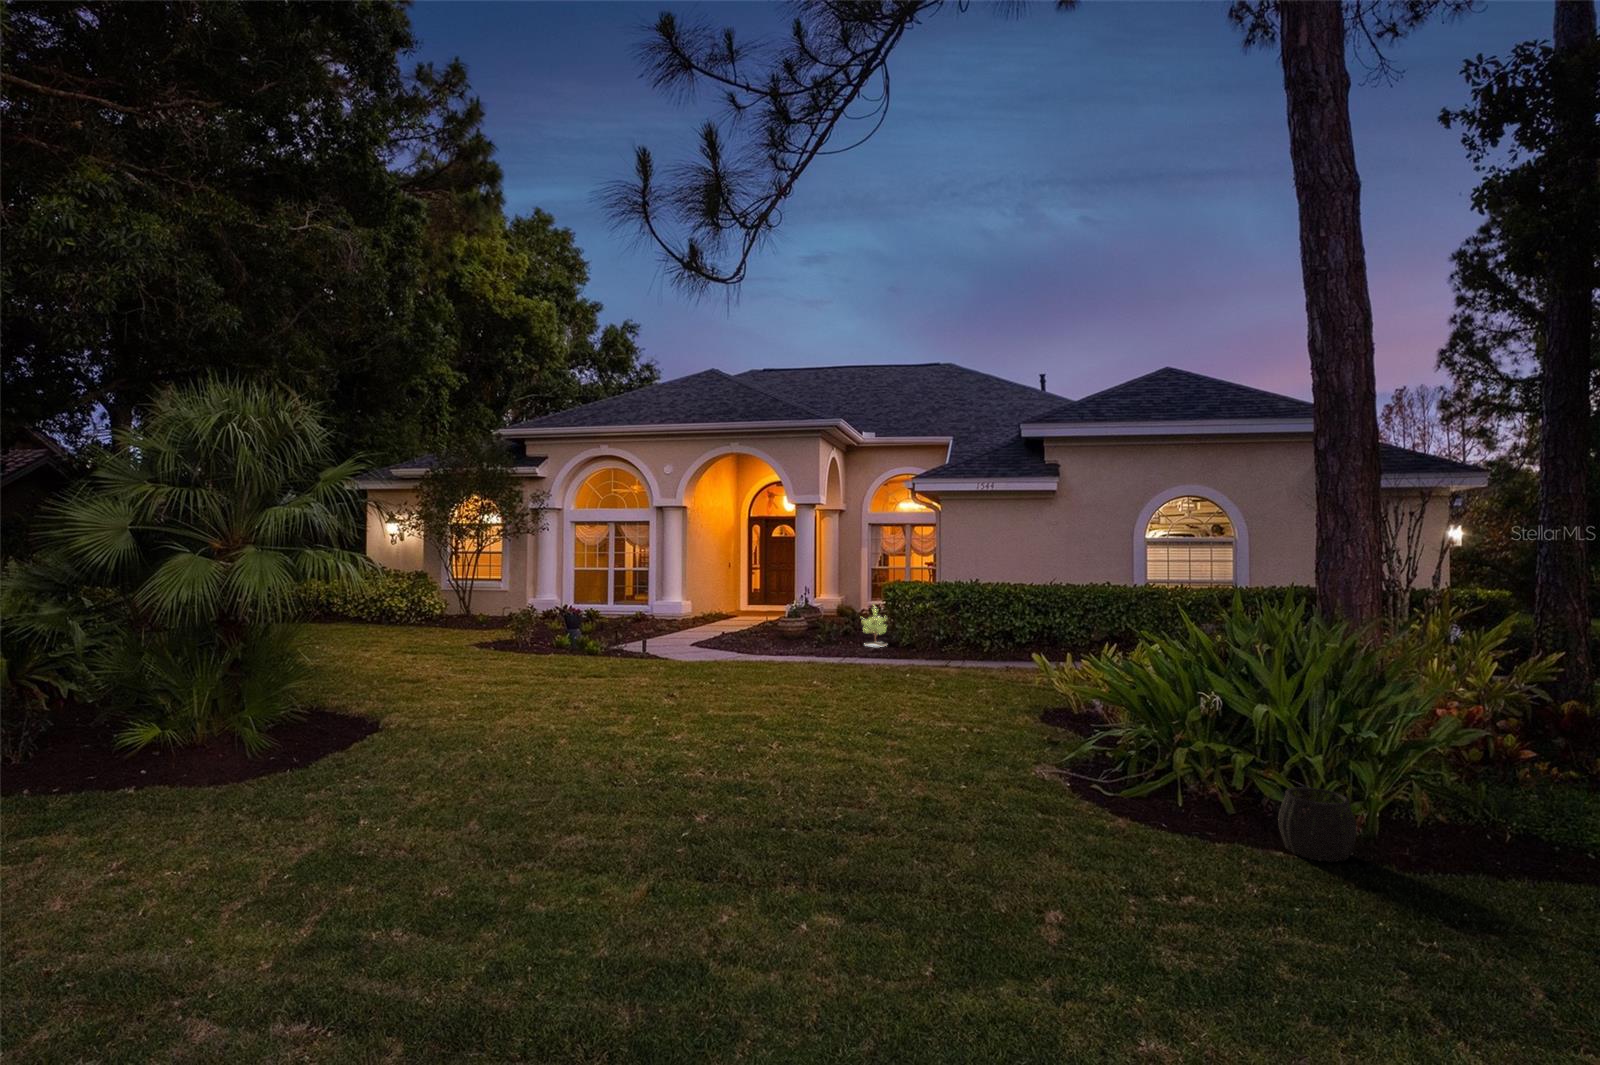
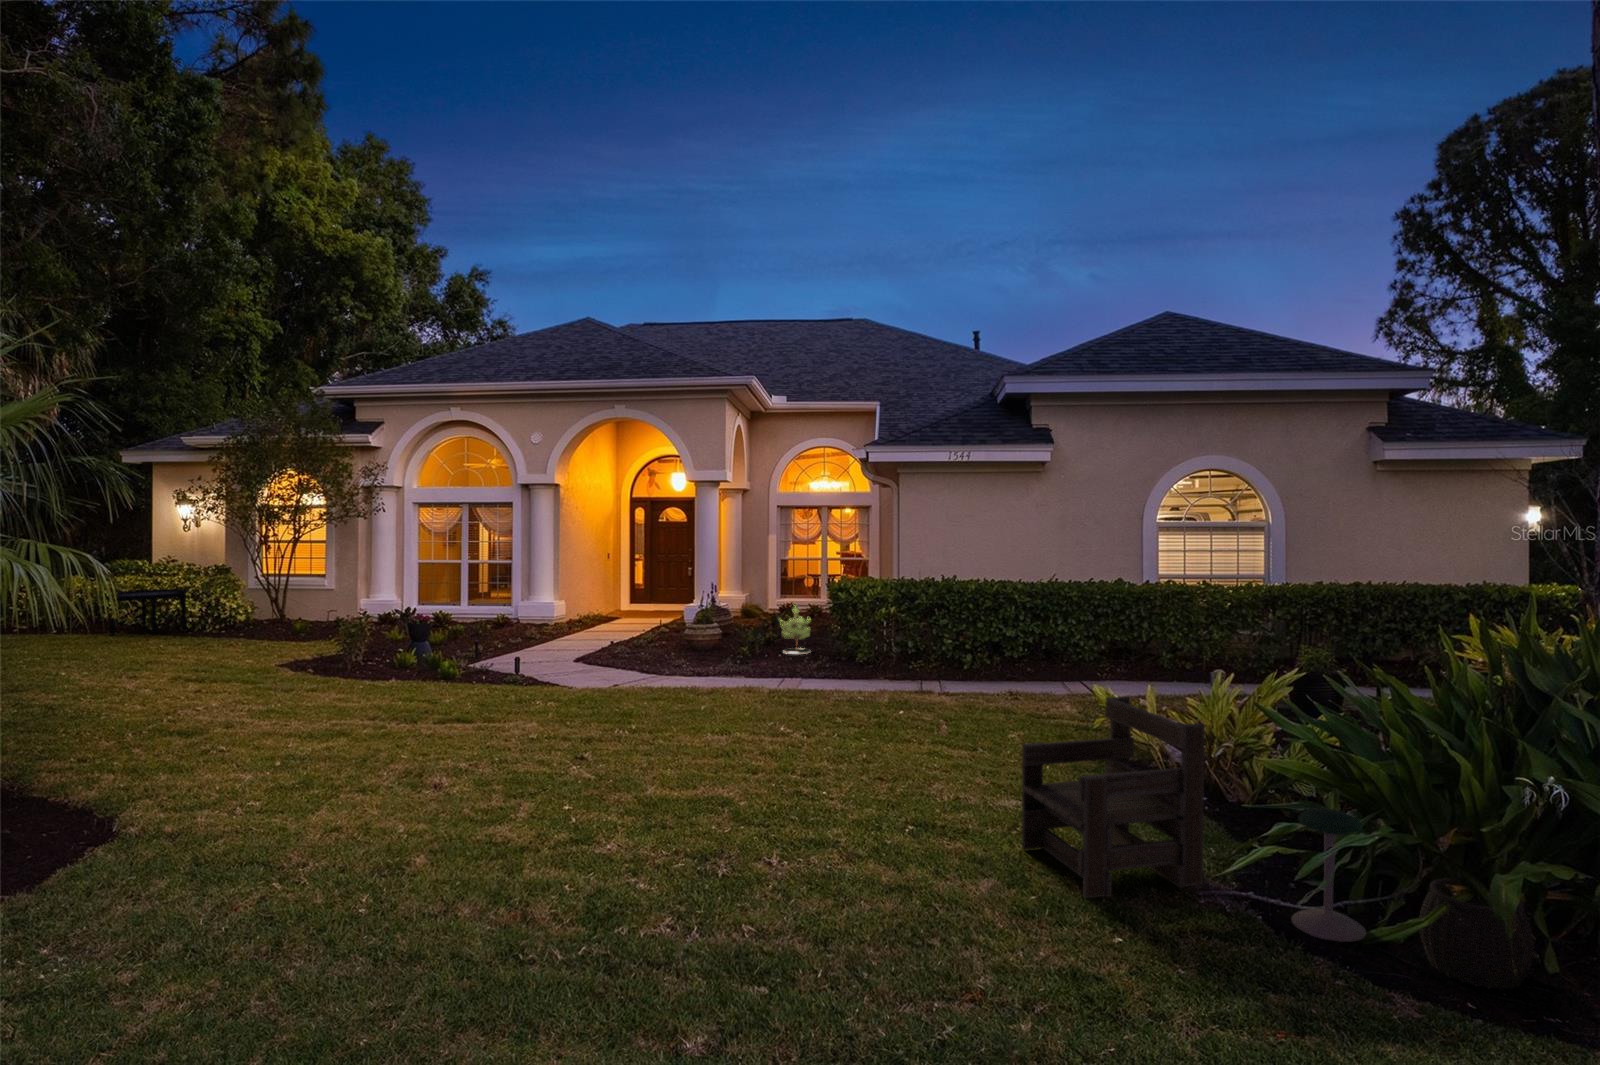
round table: none [339,588,400,624] -> present [110,589,189,635]
armchair: none [1012,663,1141,803] -> present [1022,697,1204,898]
stool: none [1197,739,1250,834] -> present [1291,808,1366,942]

